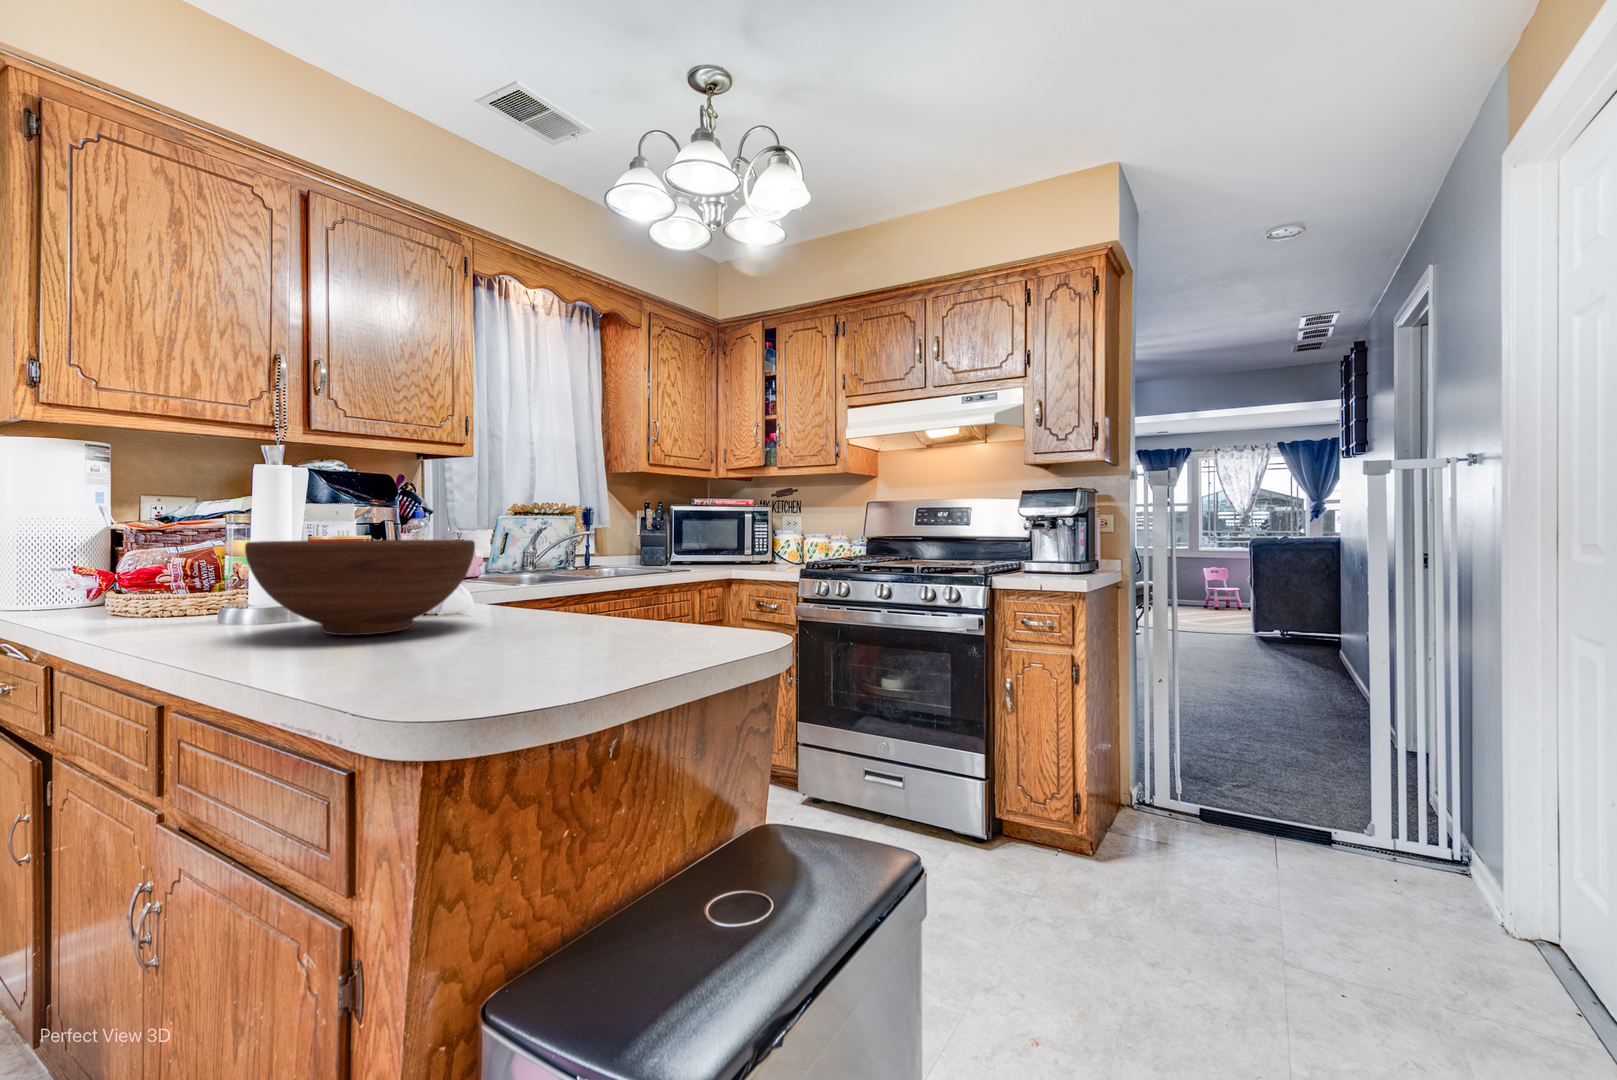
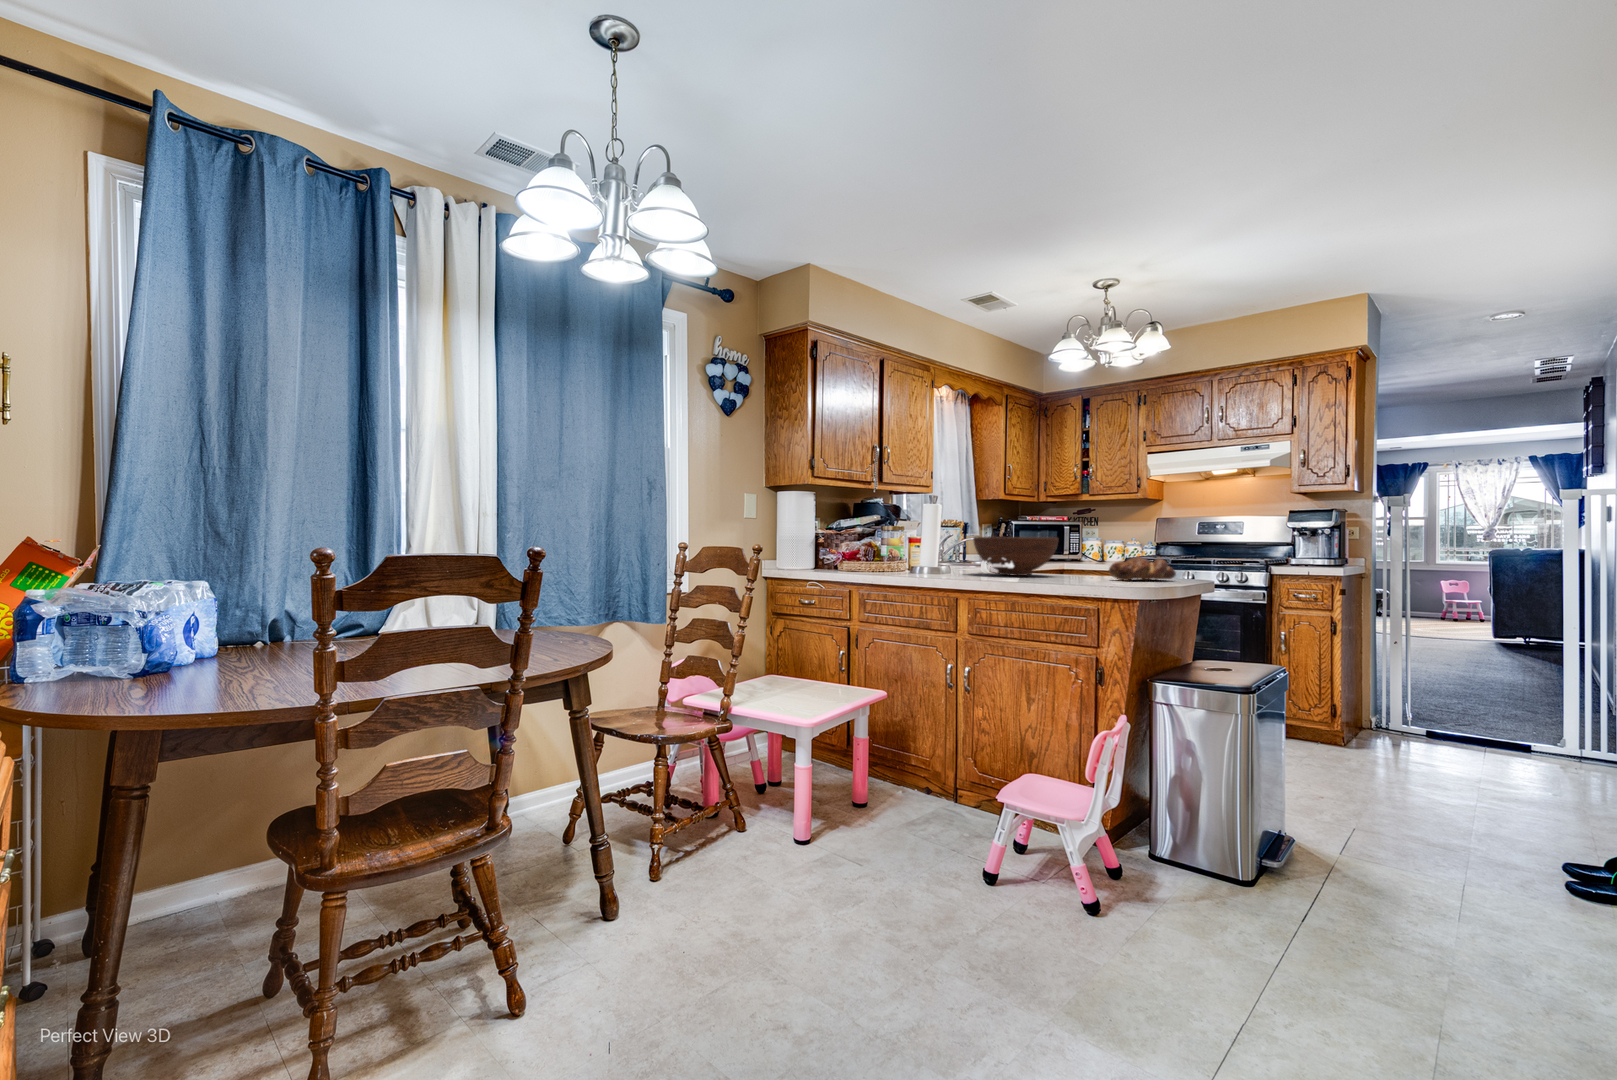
bread loaf: none [519,589,691,655] -> present [1109,557,1176,581]

